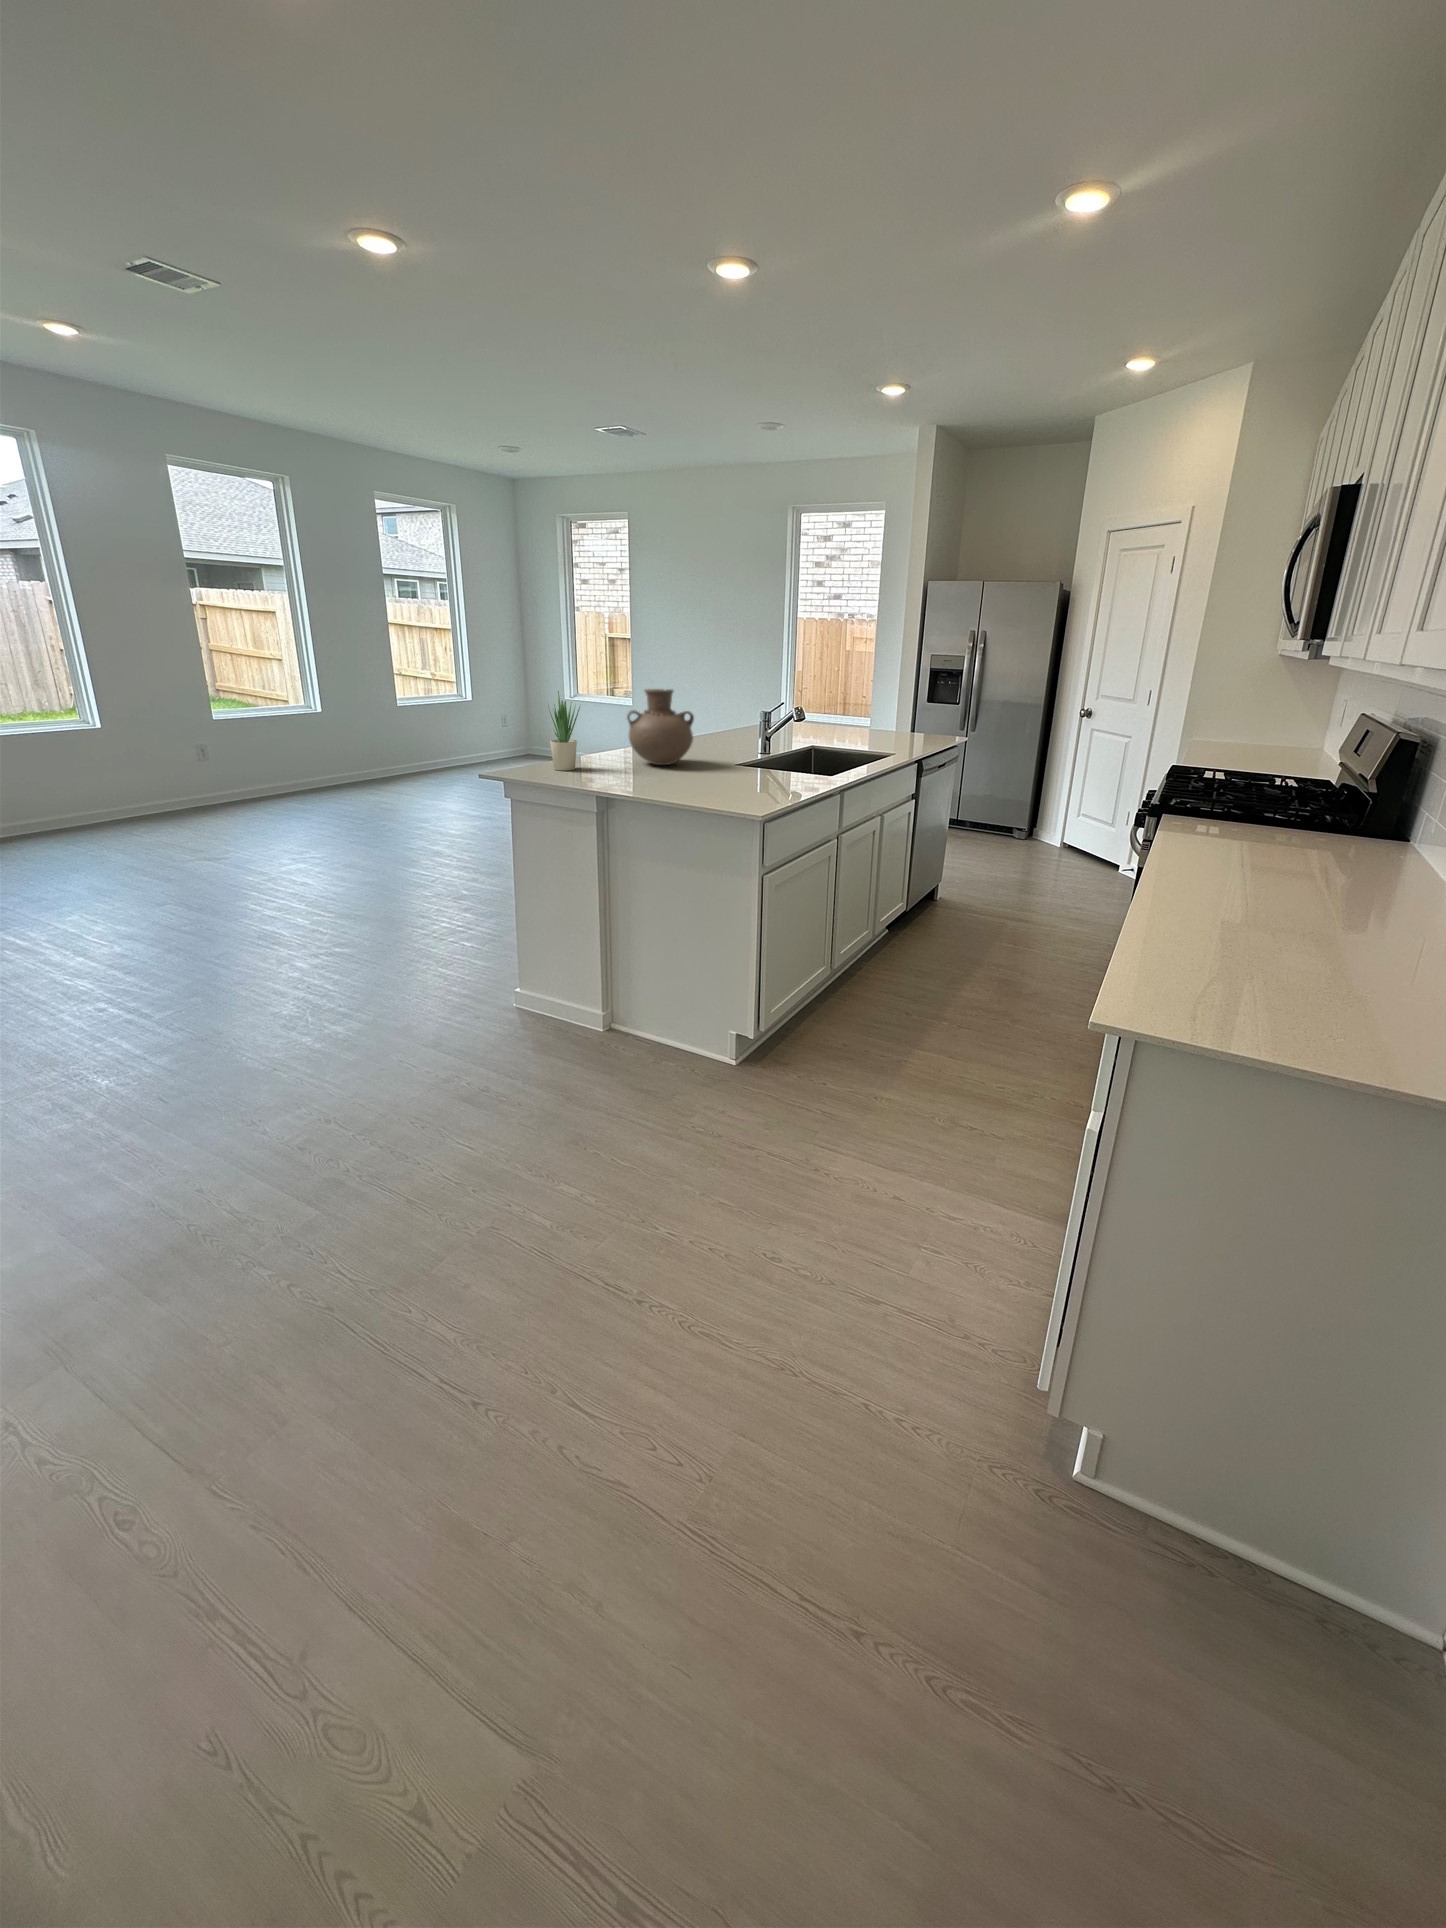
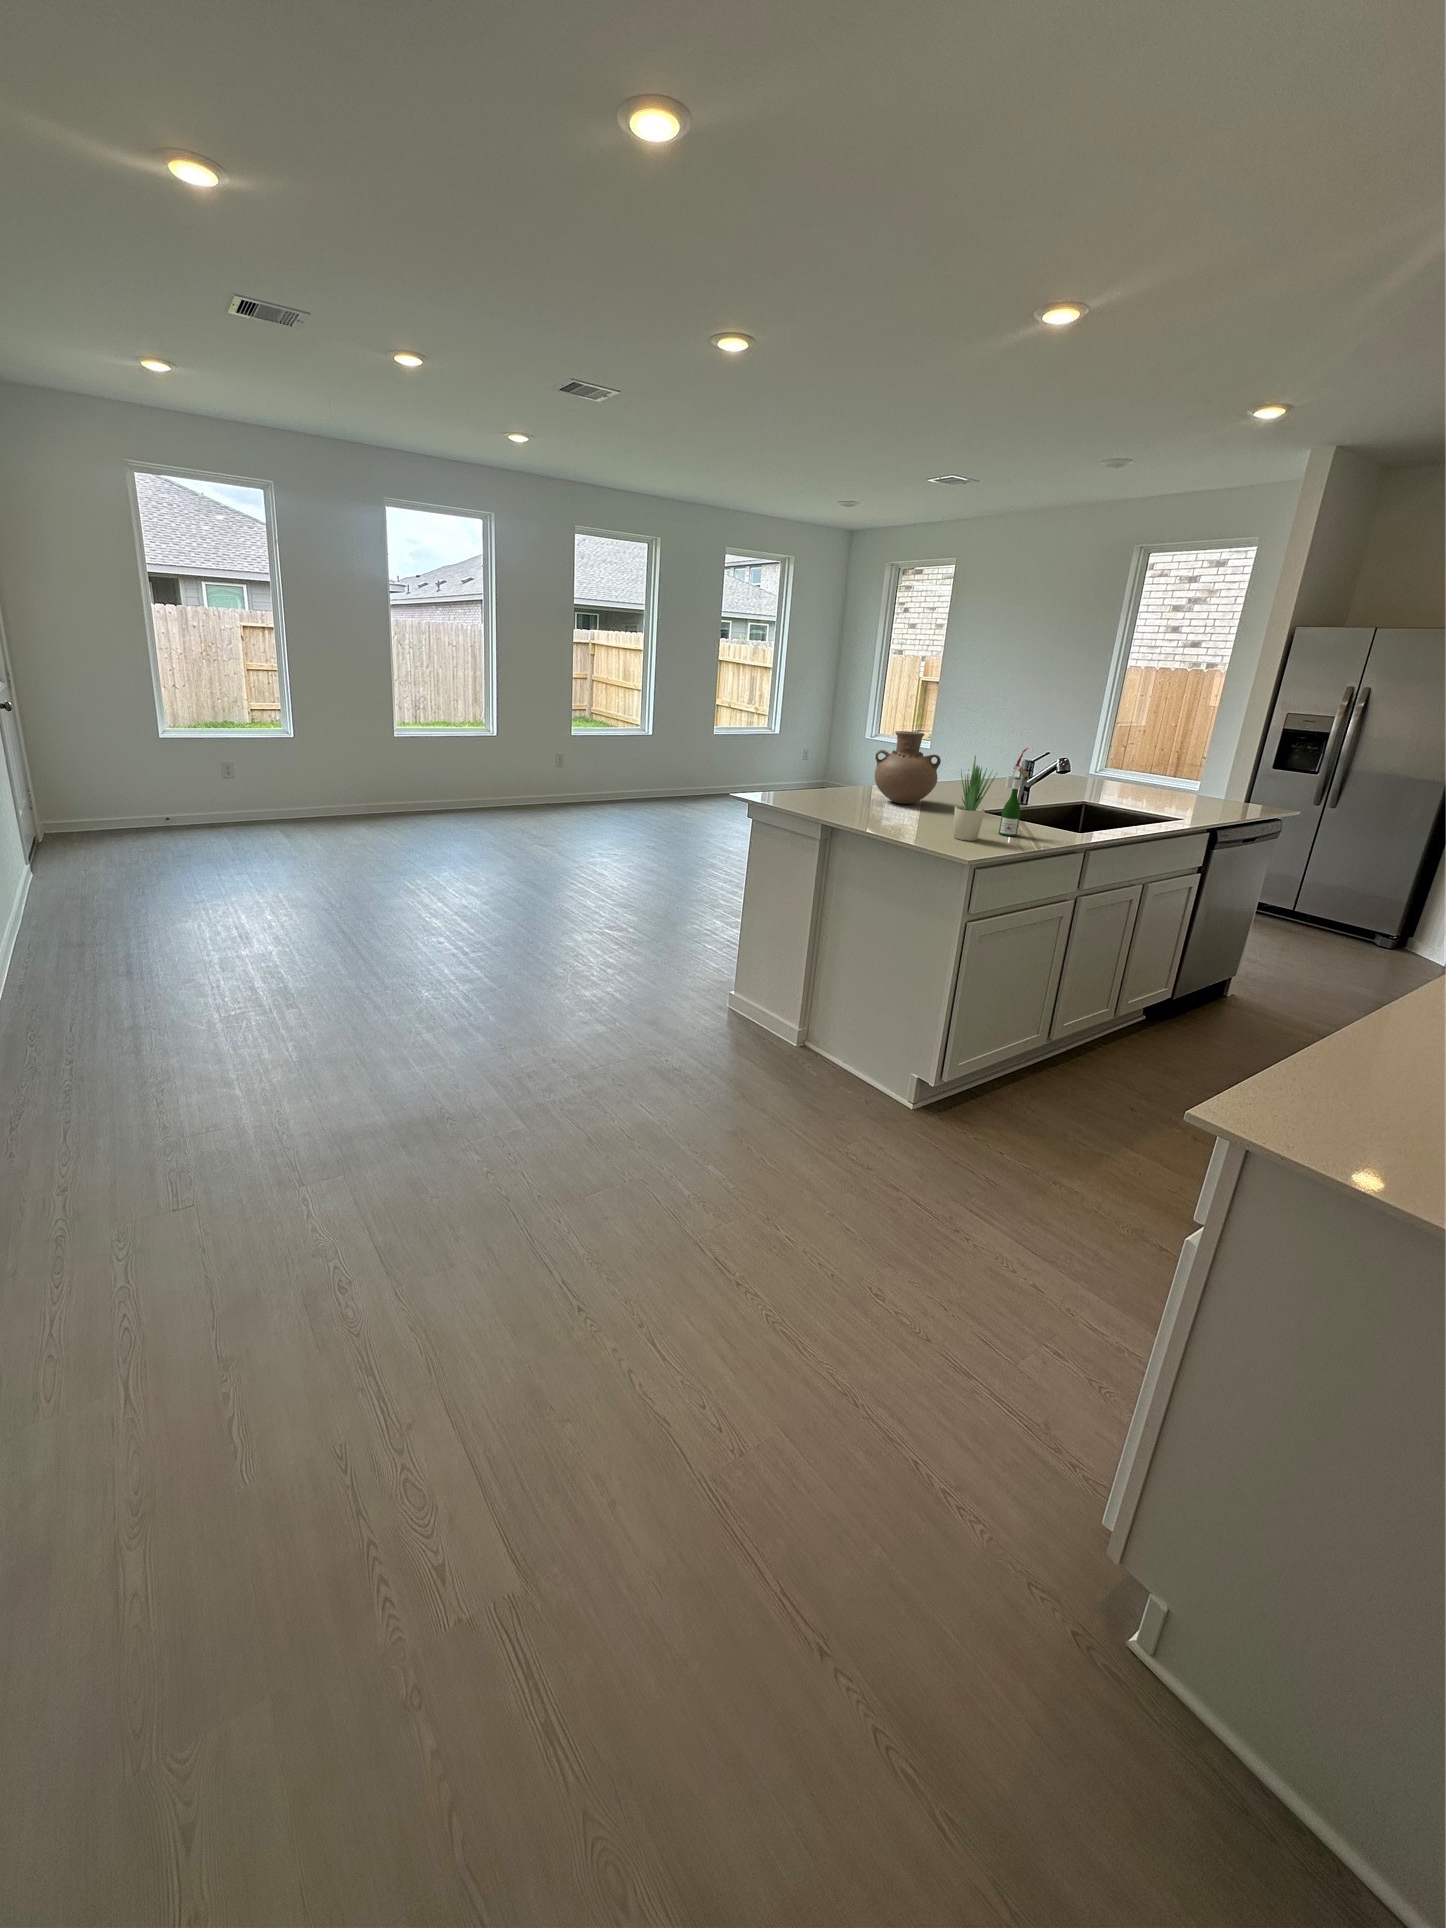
potted plant: present [549,691,580,770] -> present [953,756,997,841]
wine bottle: none [771,697,796,787] -> present [999,748,1028,836]

